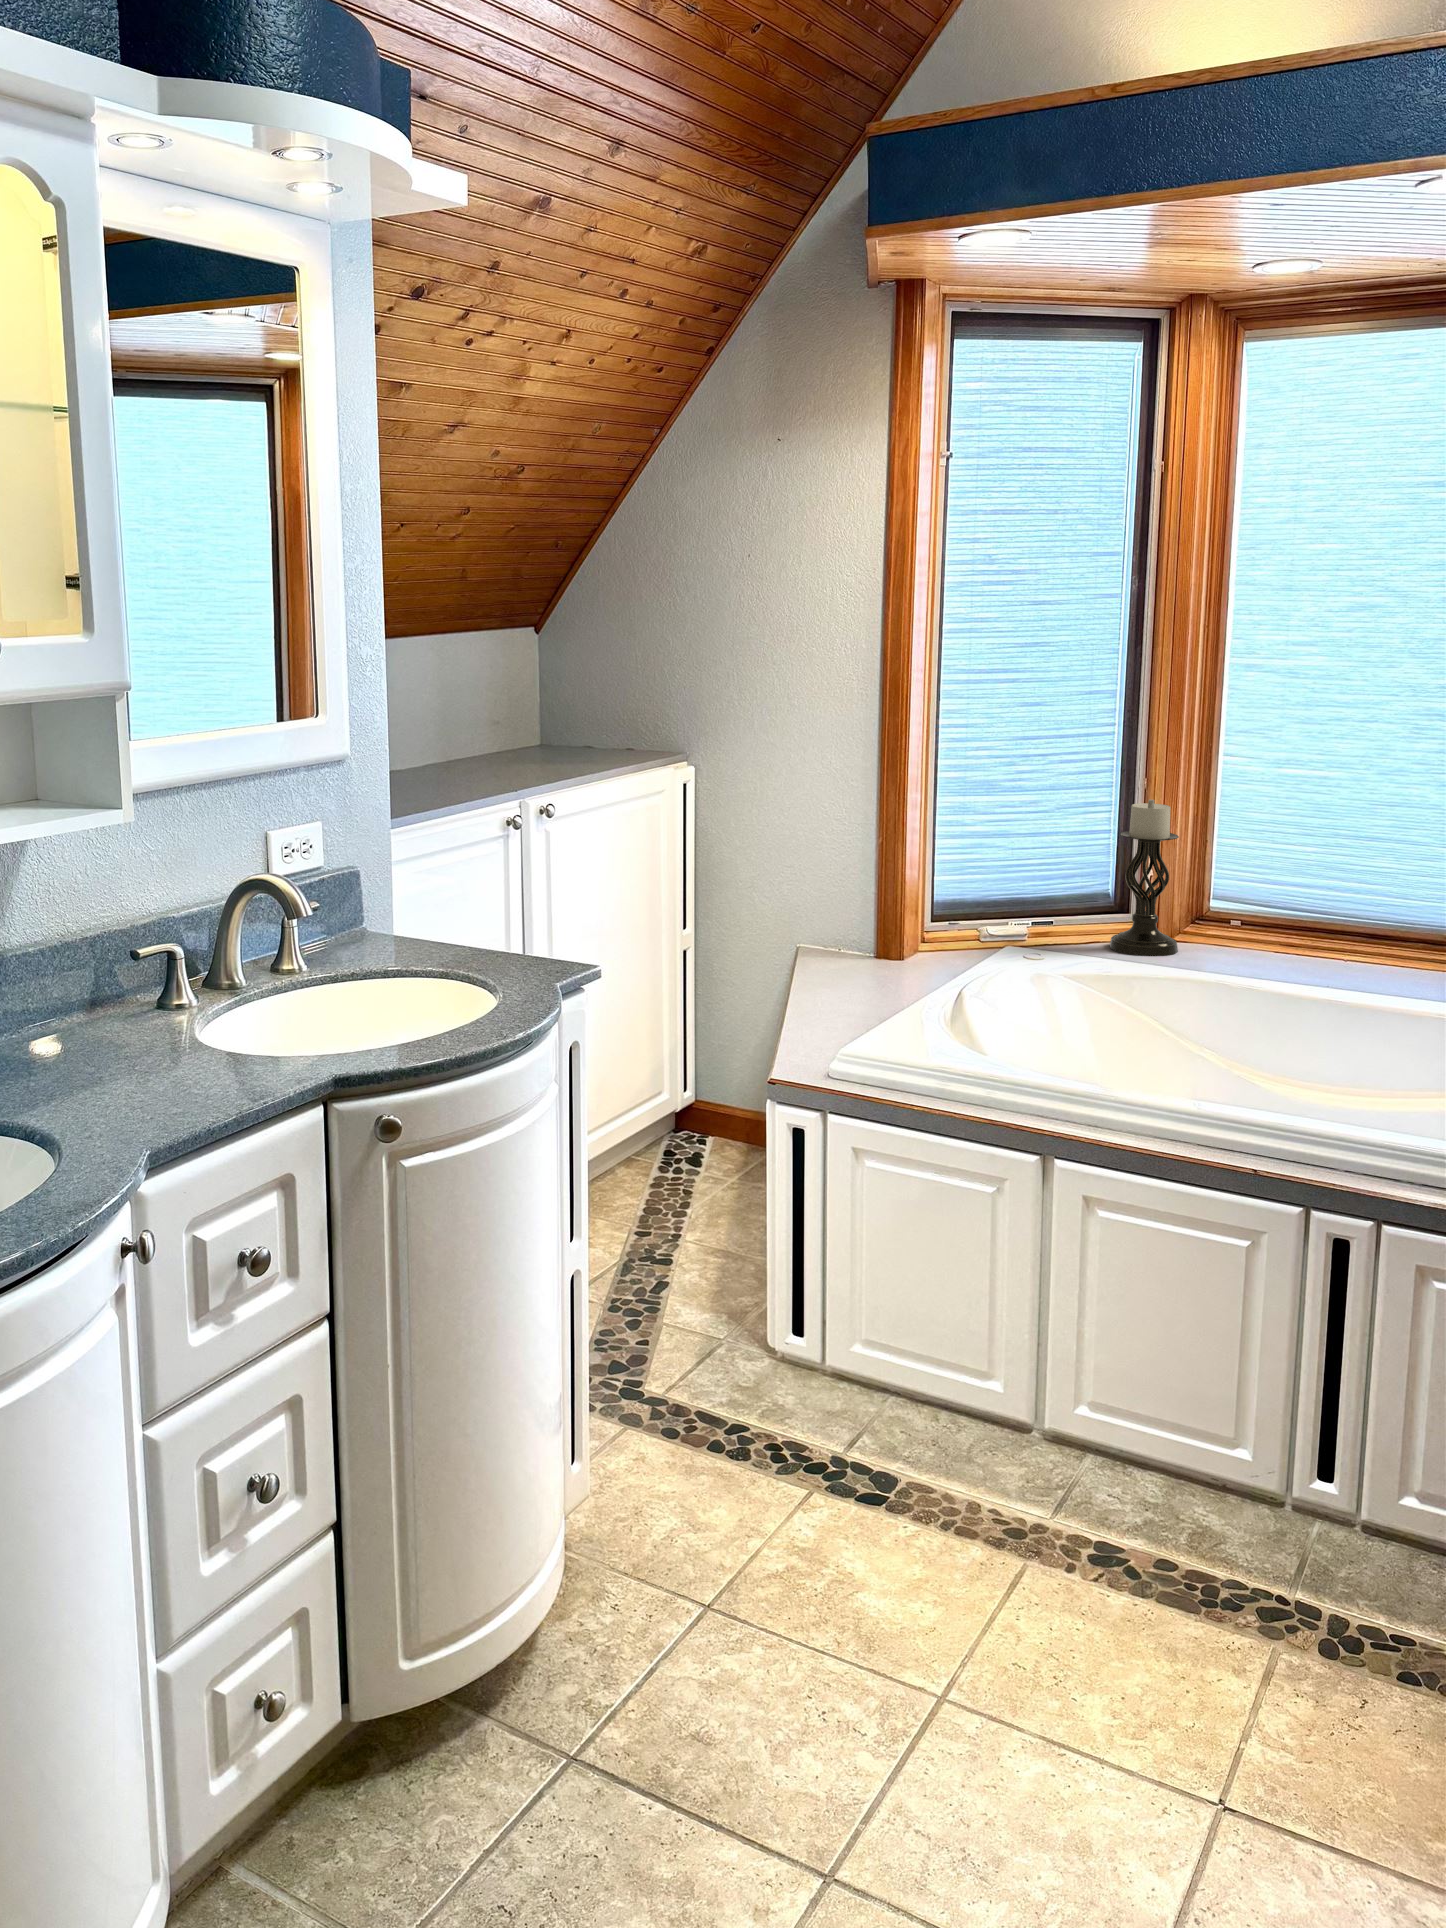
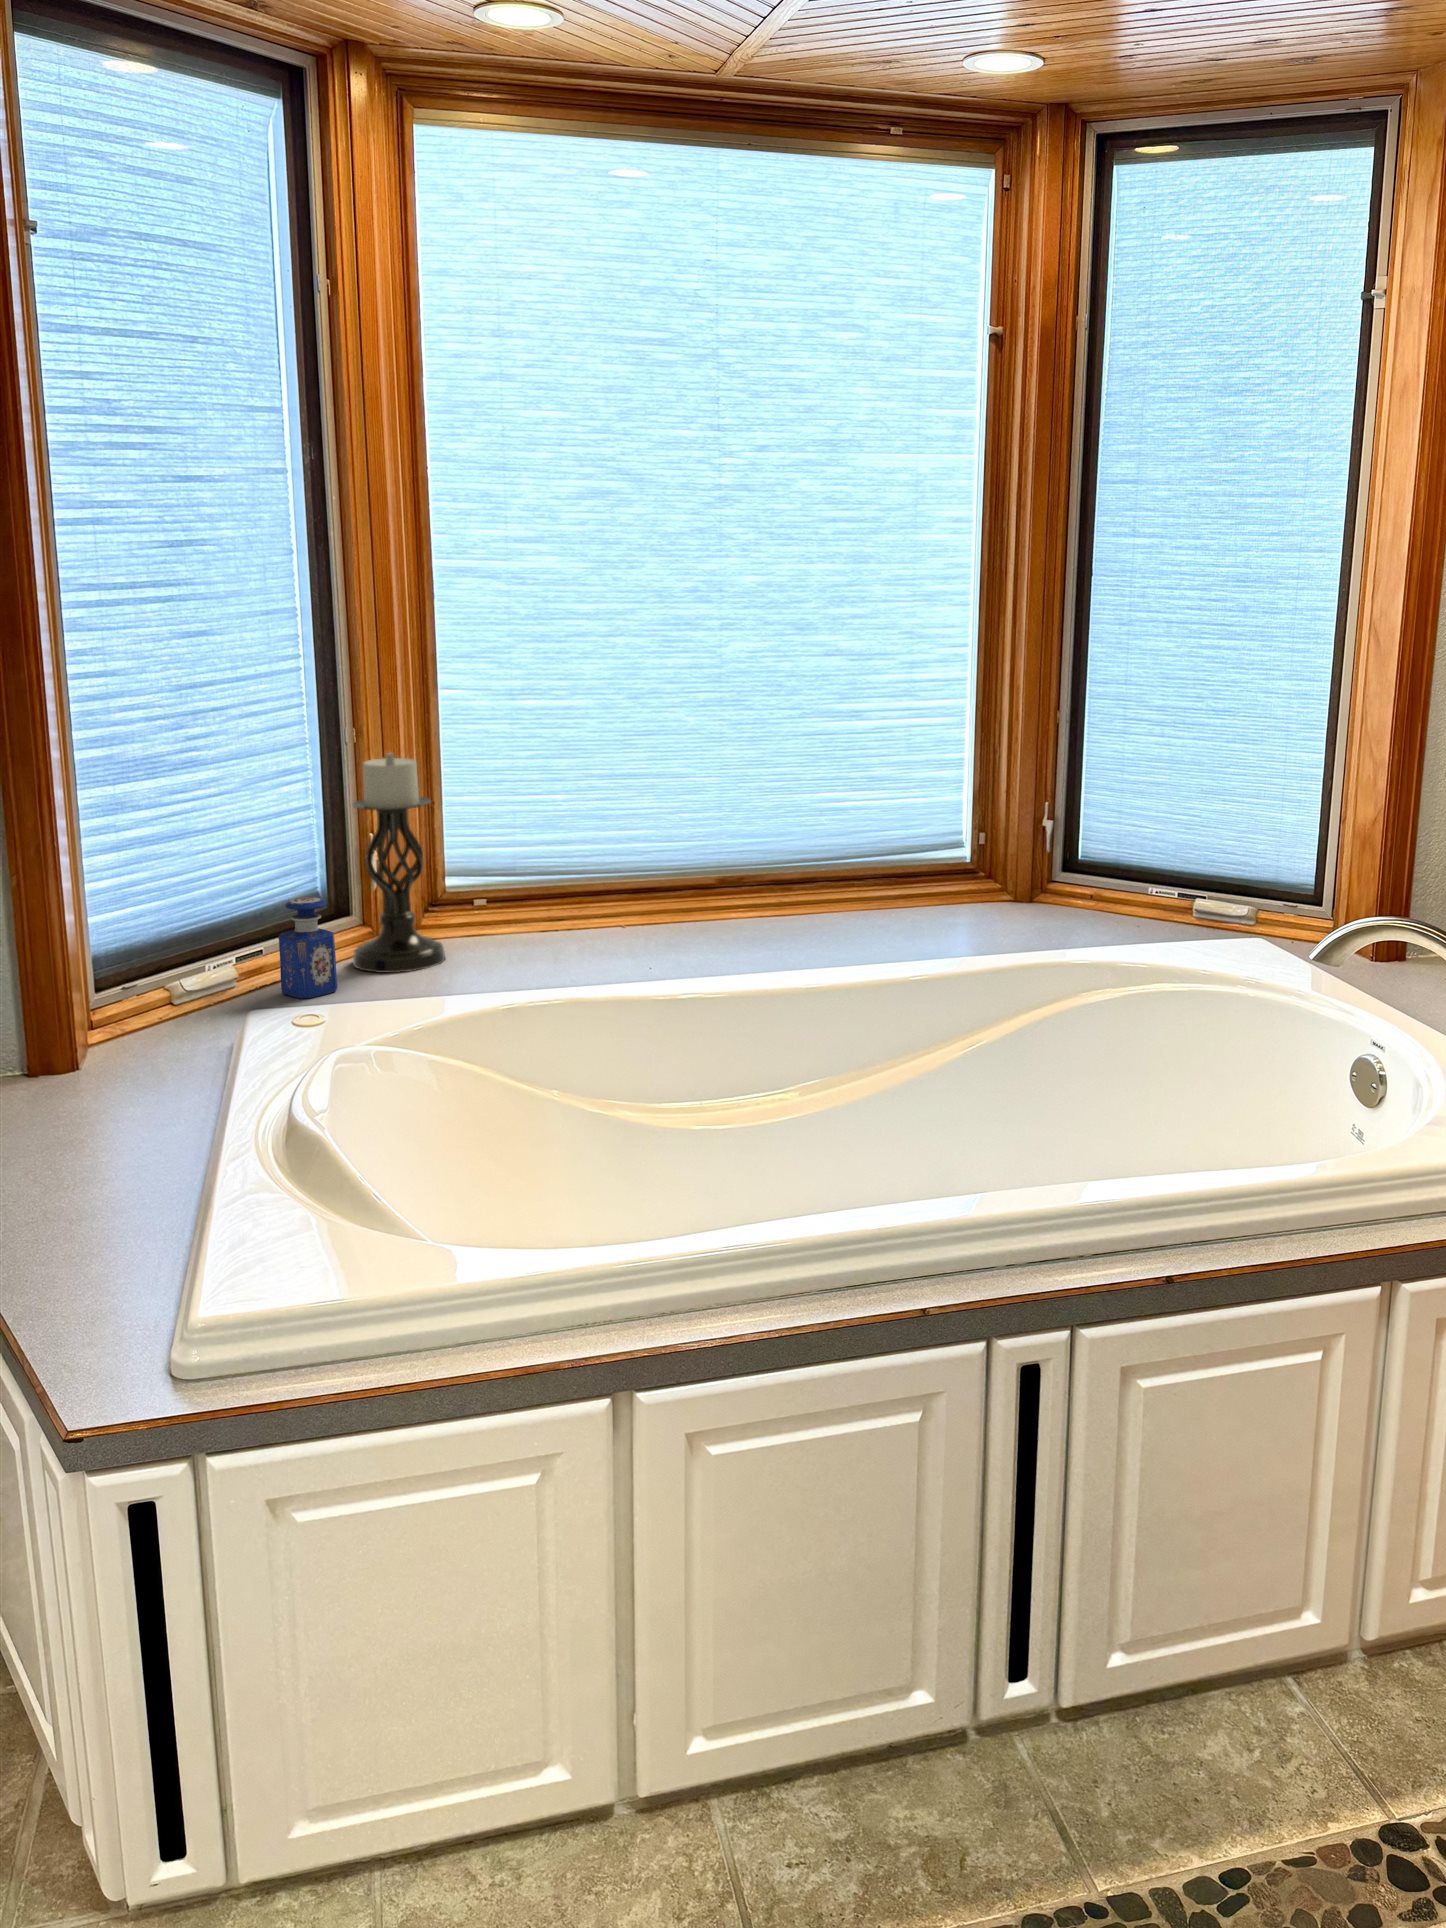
perfume bottle: none [1041,888,1077,955] -> present [278,897,337,998]

